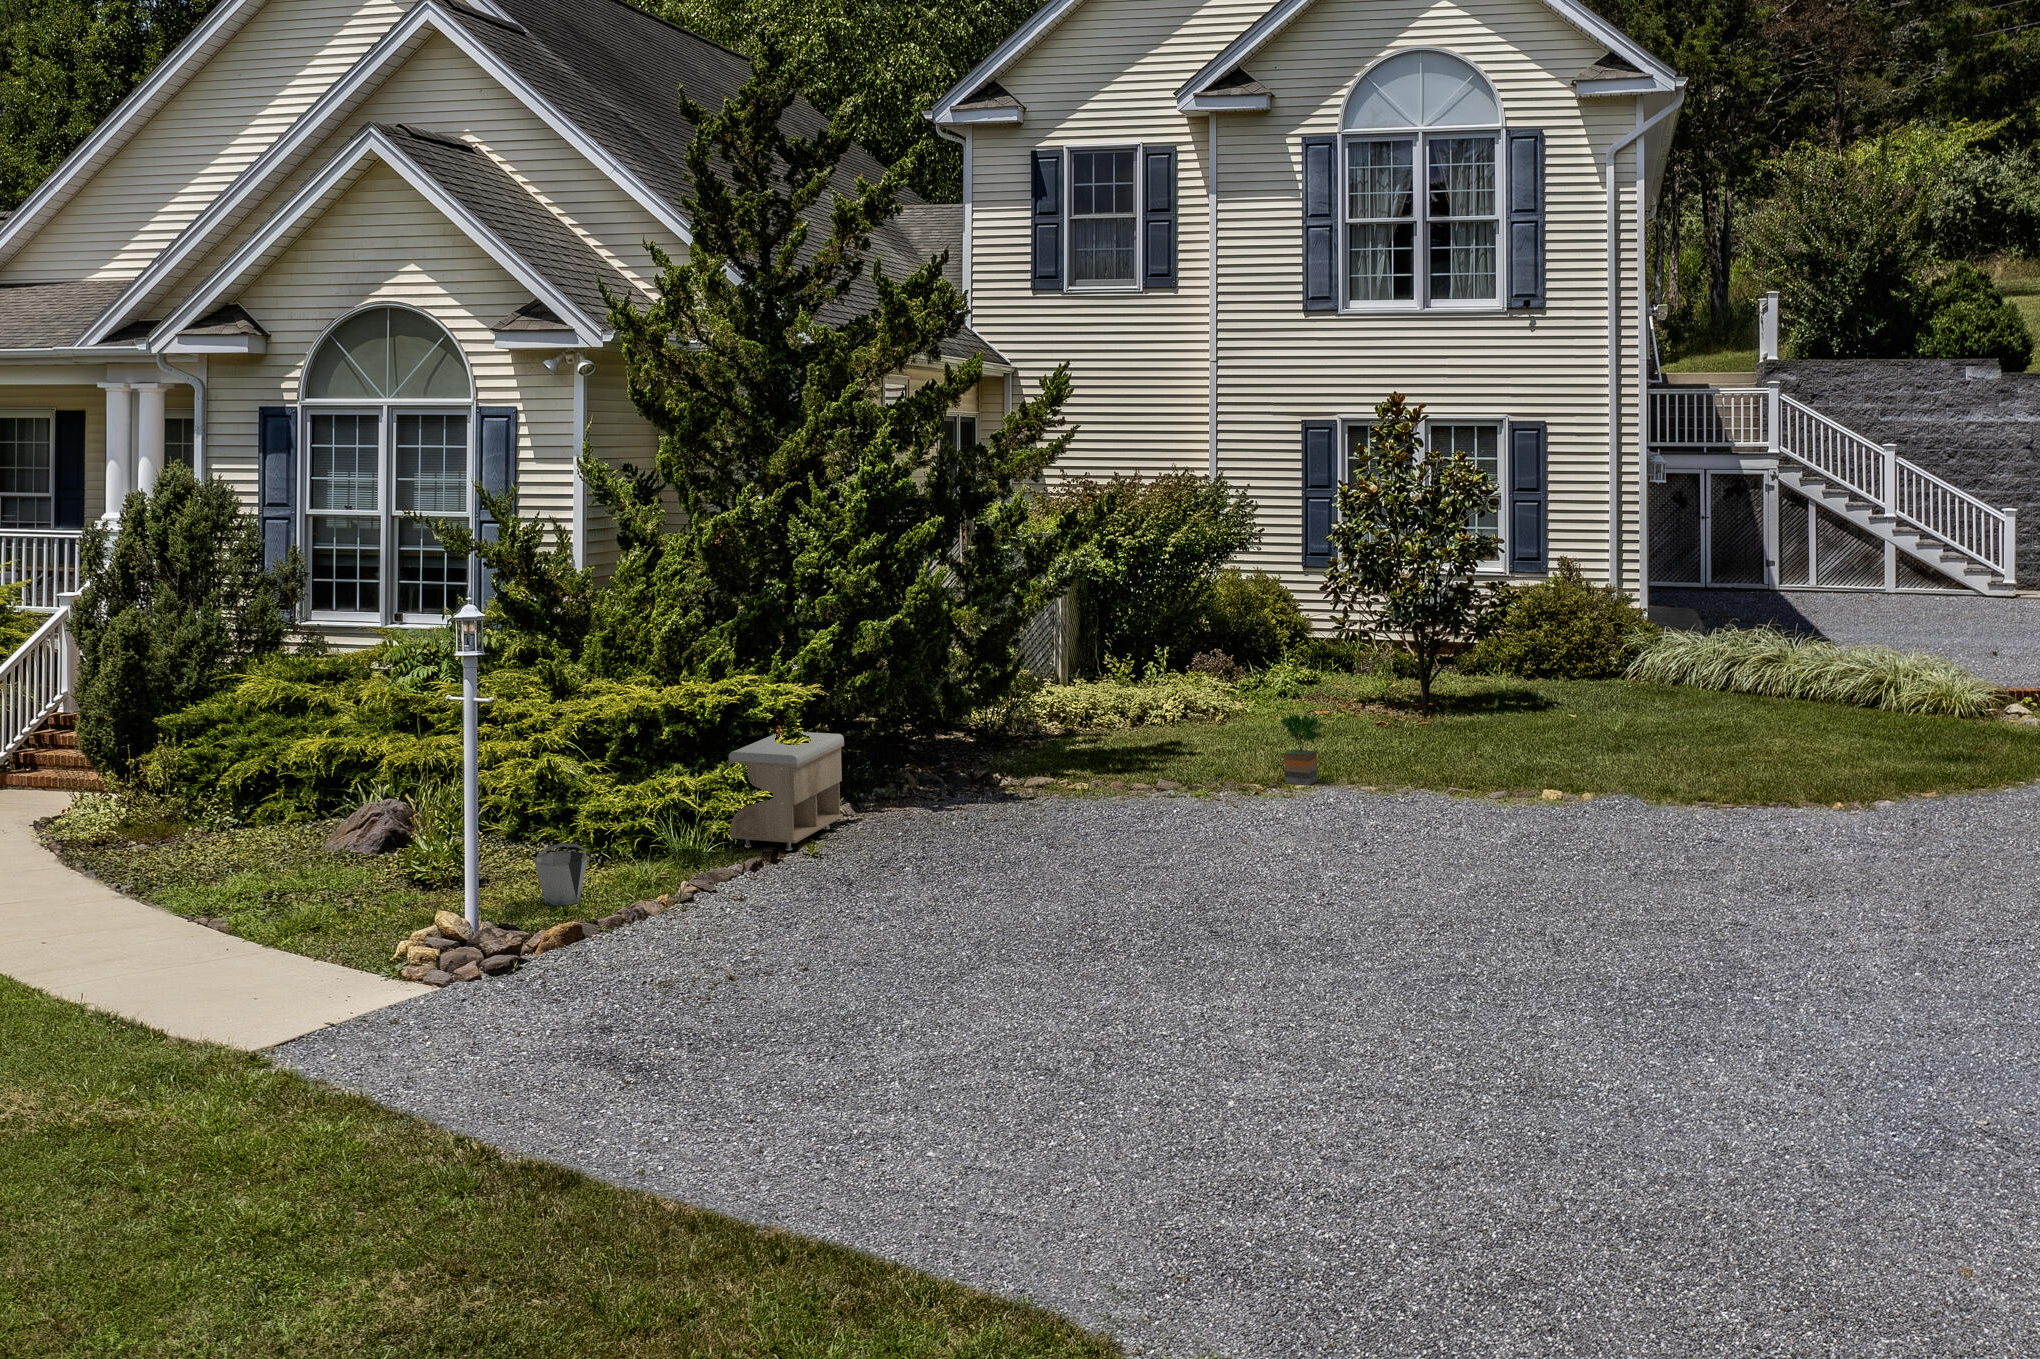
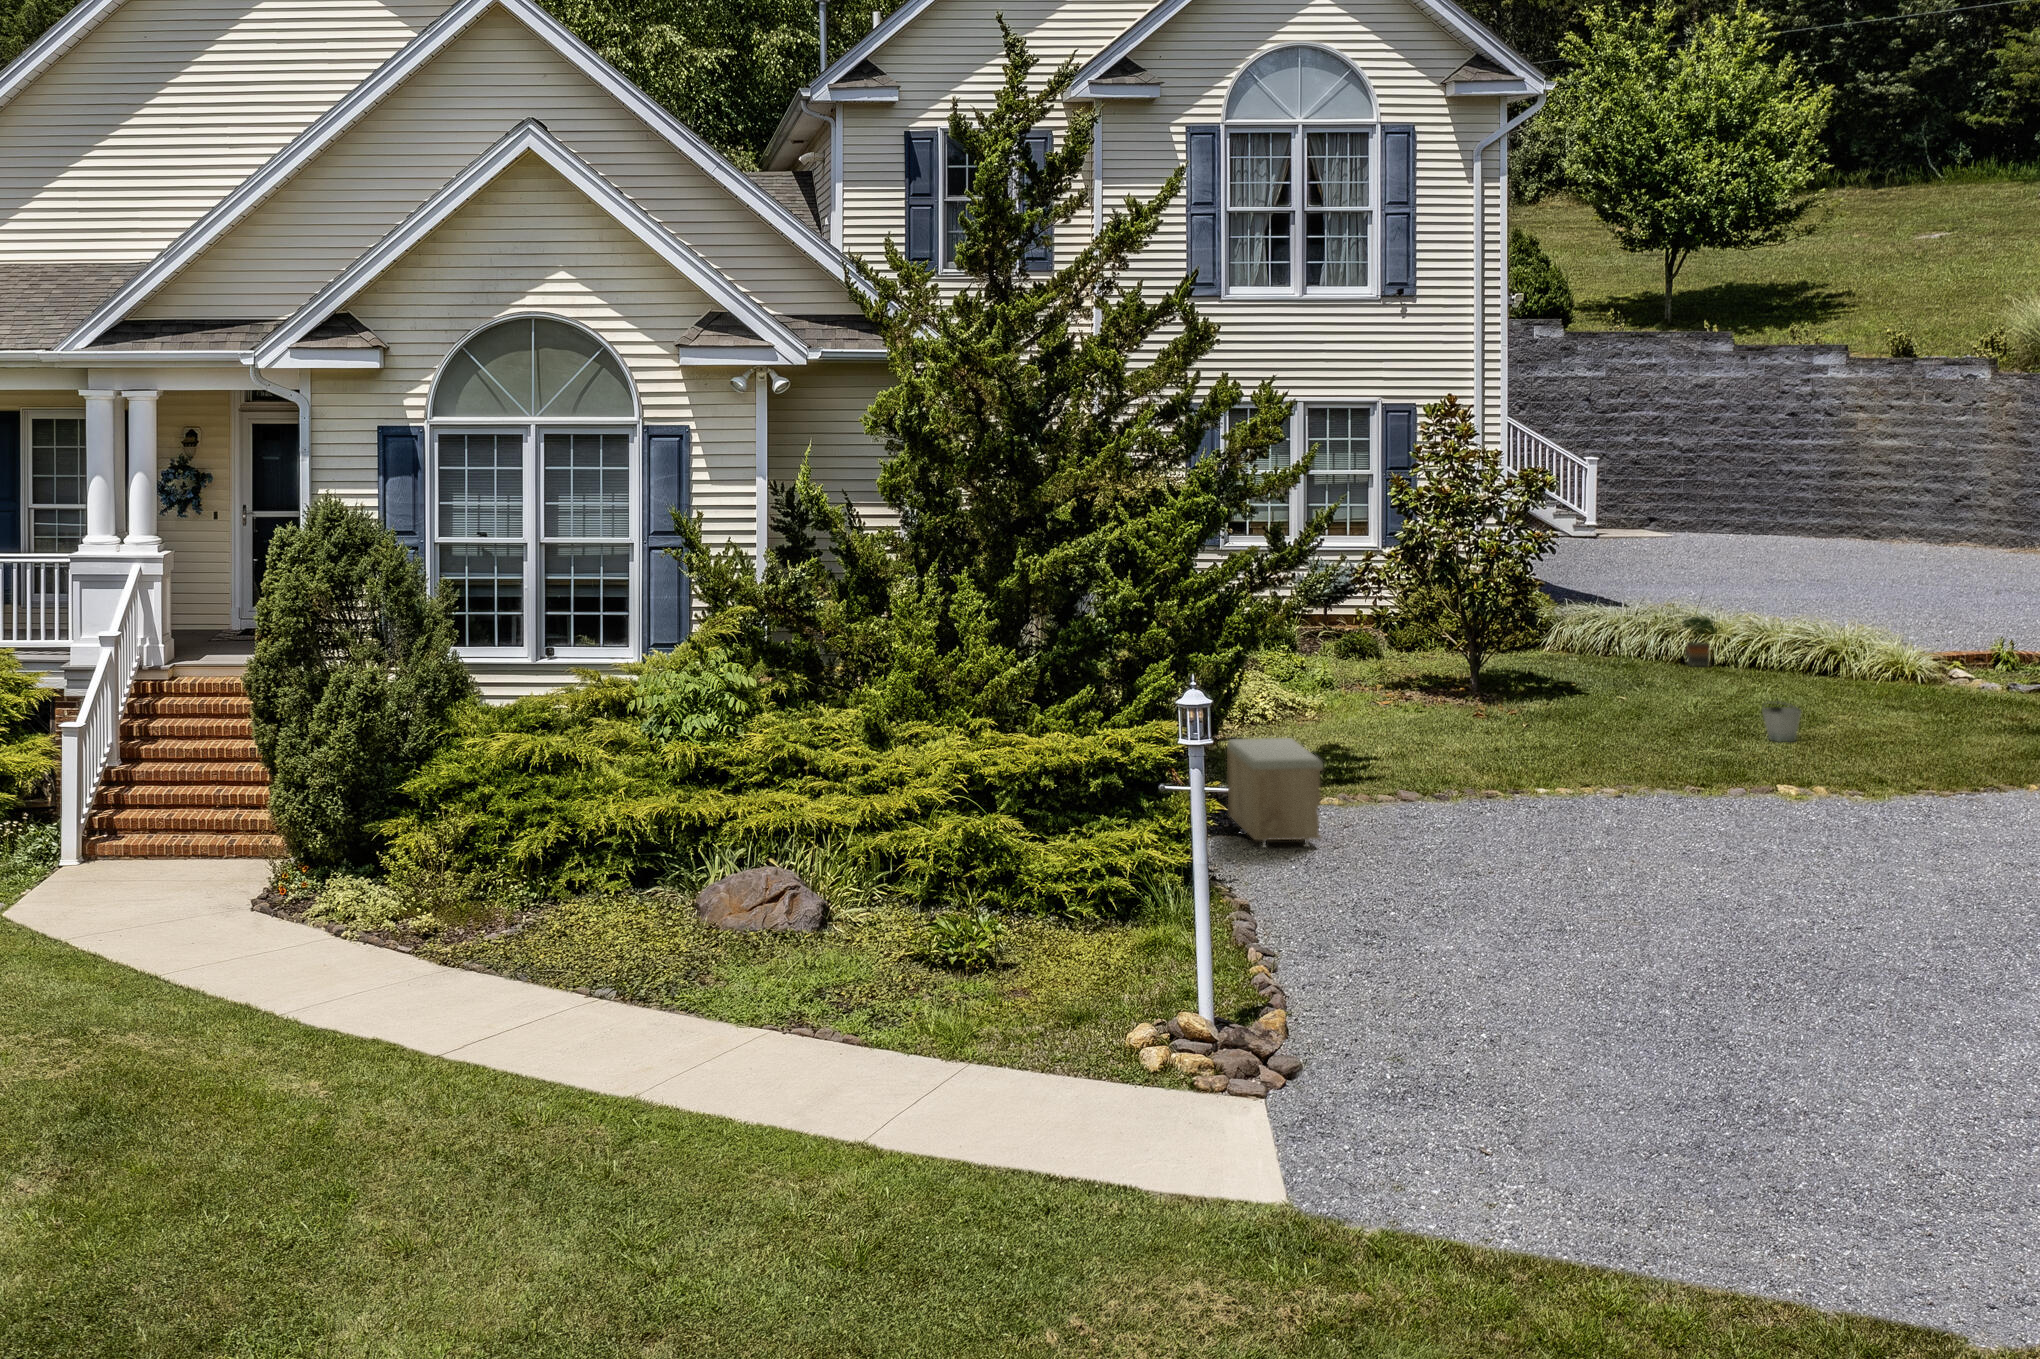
potted tree: present [1281,714,1324,786] -> present [1682,616,1717,666]
bucket: present [534,843,588,906] -> present [1762,702,1802,742]

